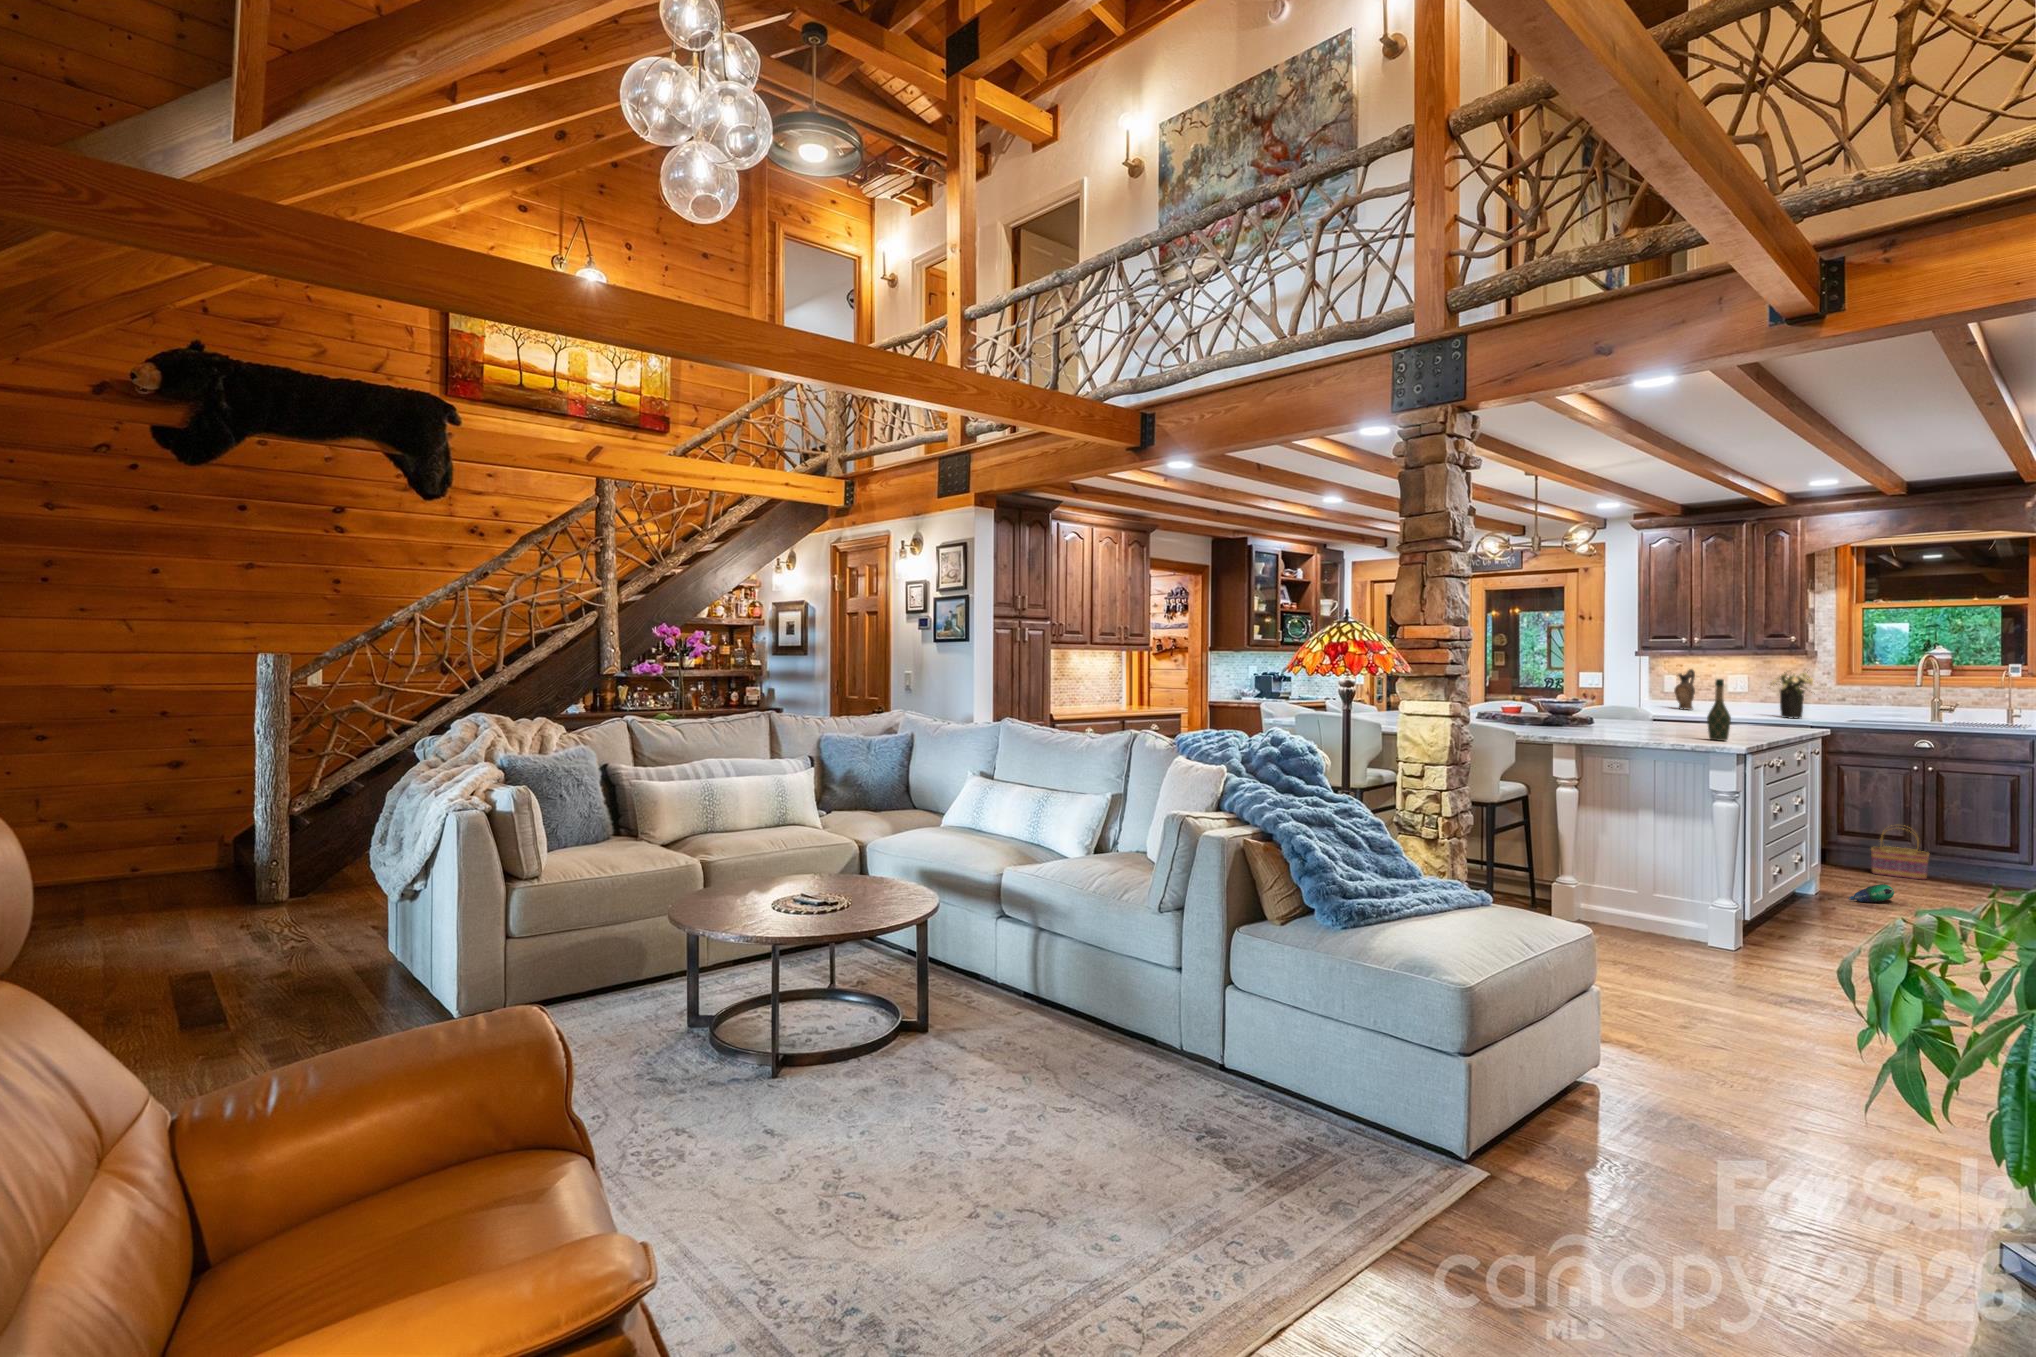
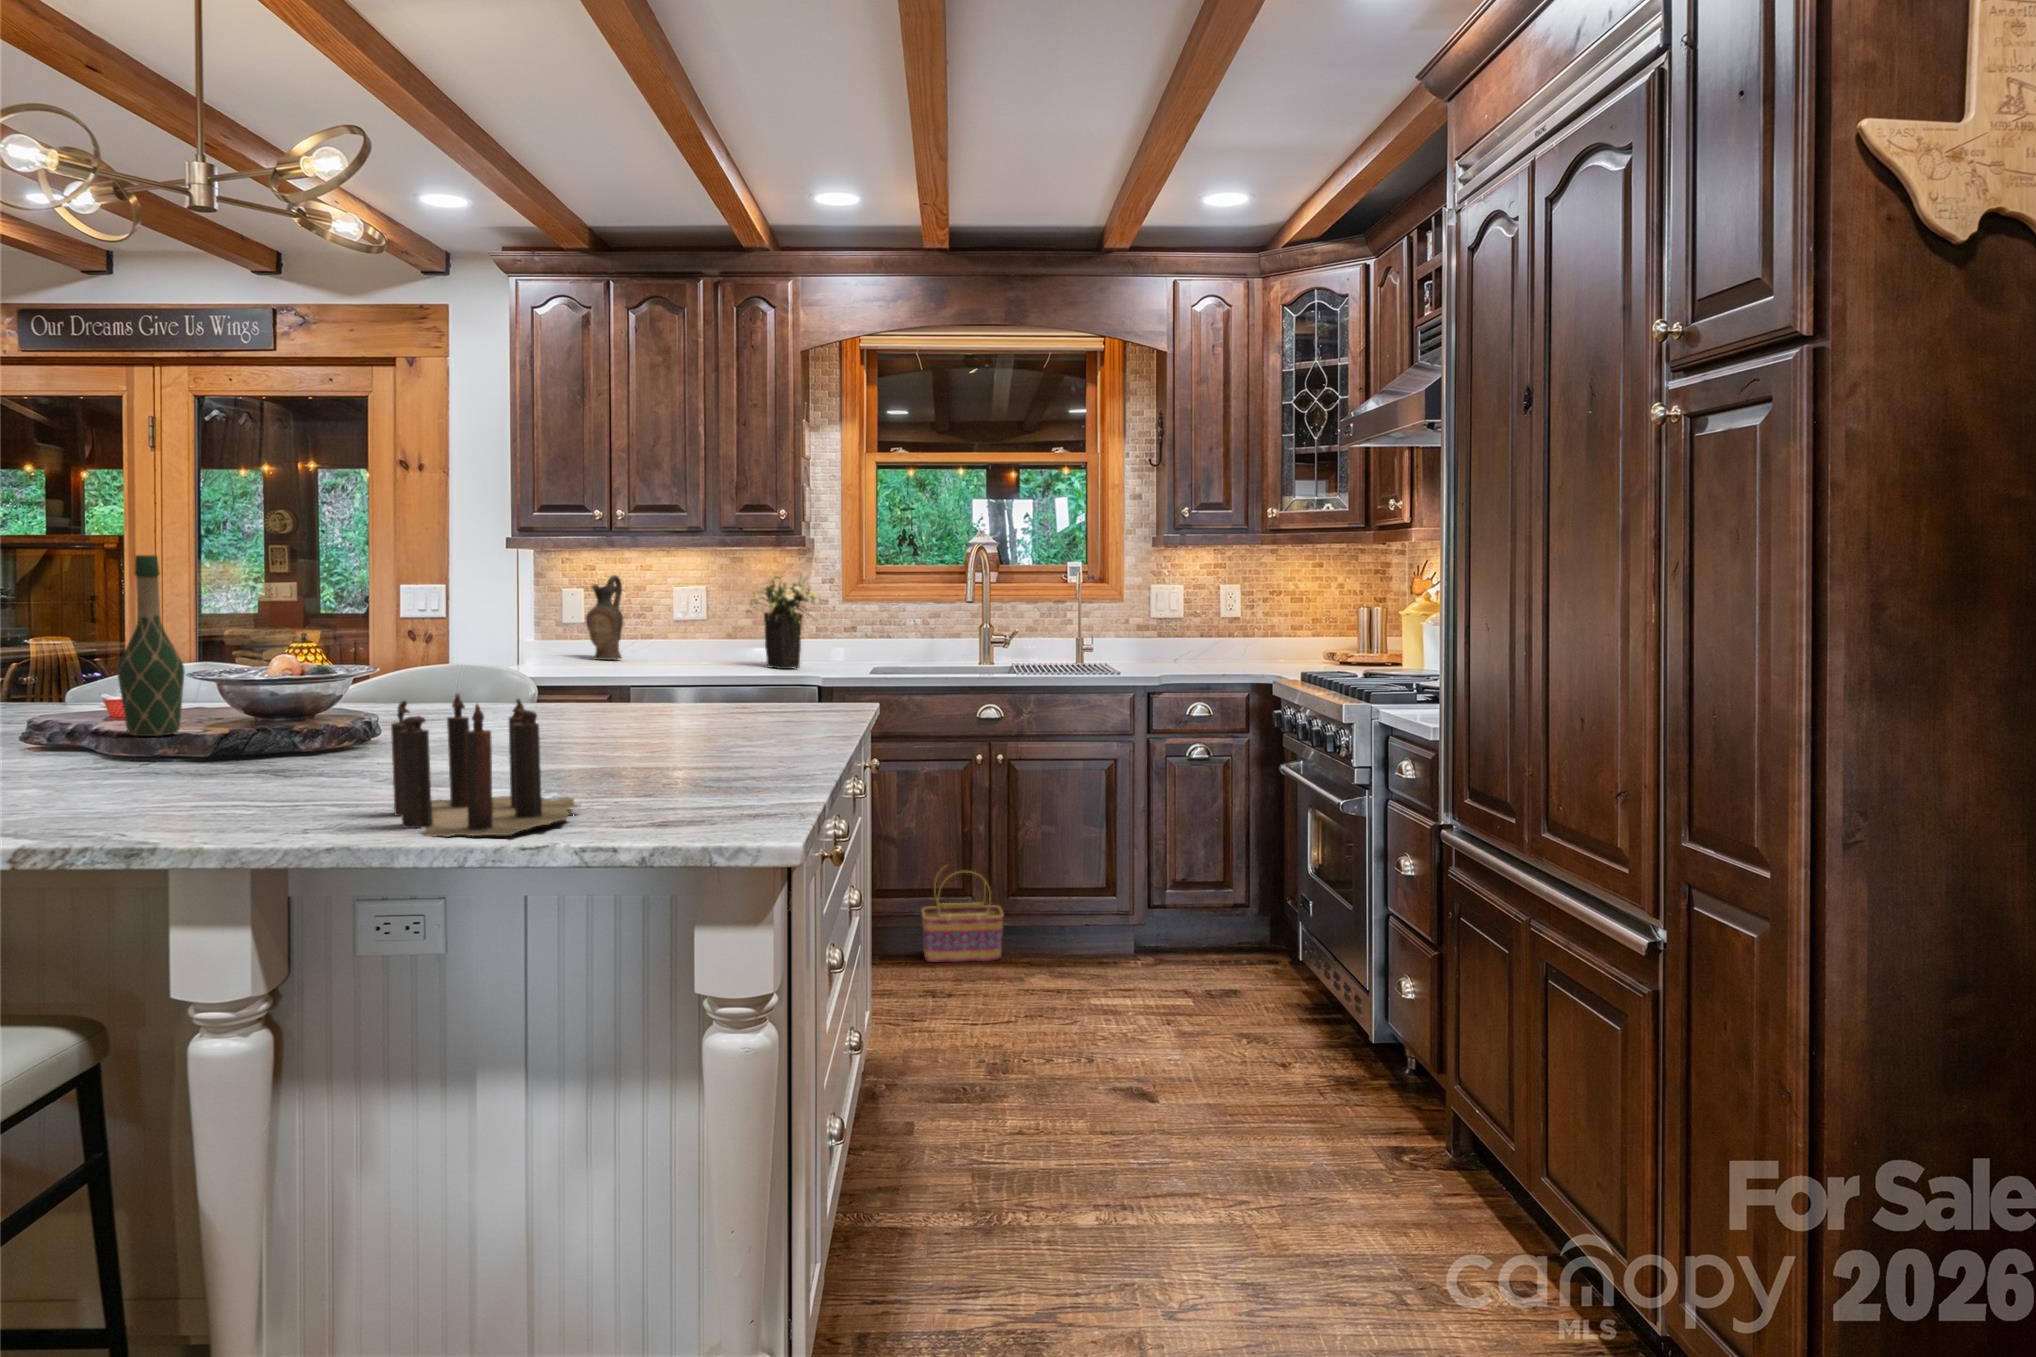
wine bottle: present [1707,679,1731,741] -> present [117,555,184,736]
candle: none [1598,705,1683,740] -> present [391,693,581,837]
plush toy: present [1849,884,1894,902] -> none [933,1020,1001,1073]

